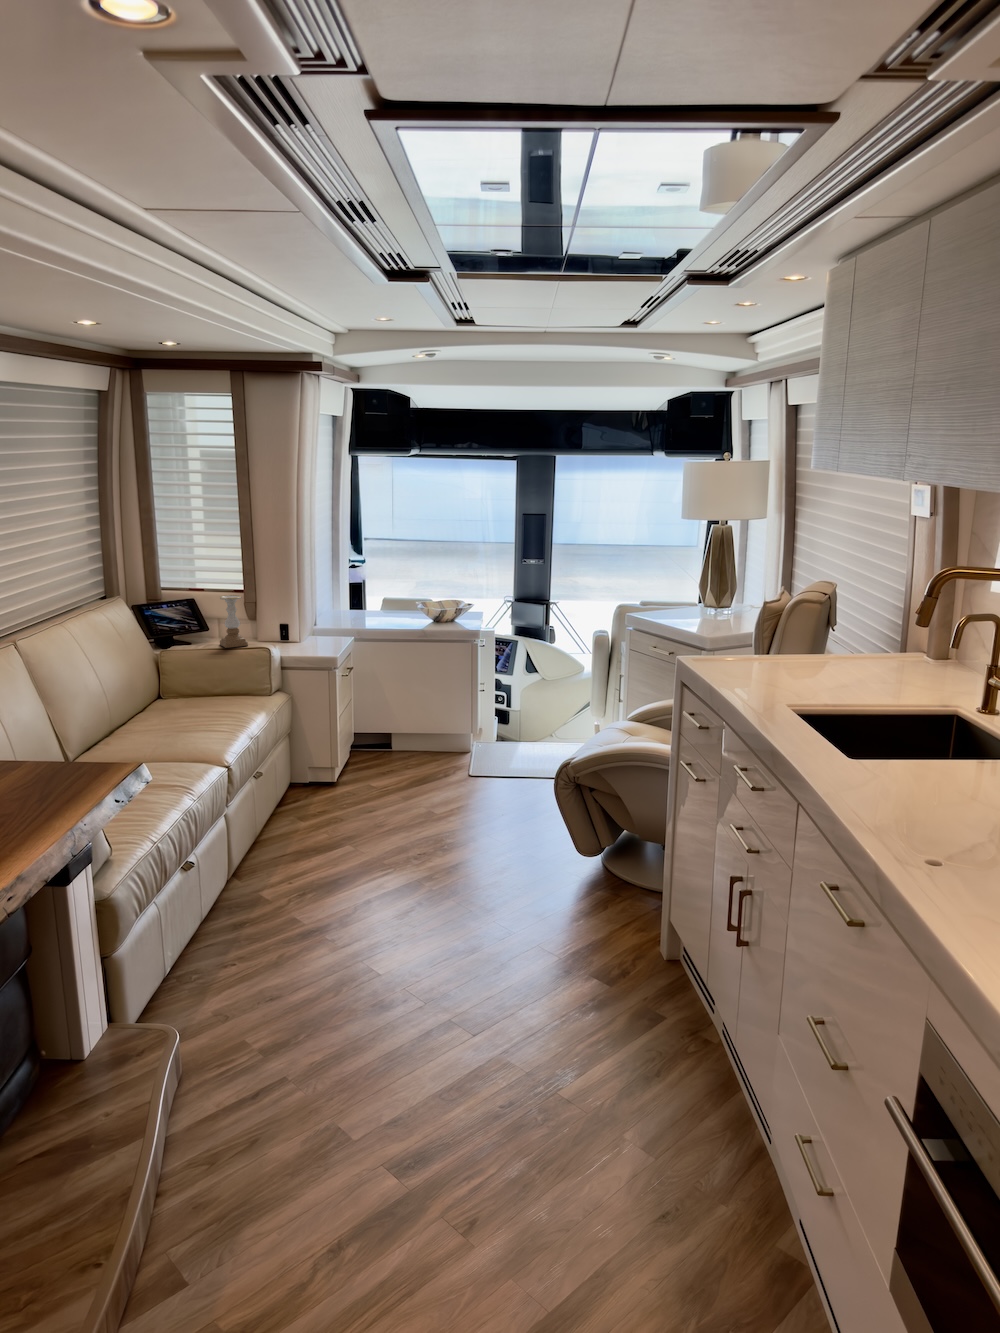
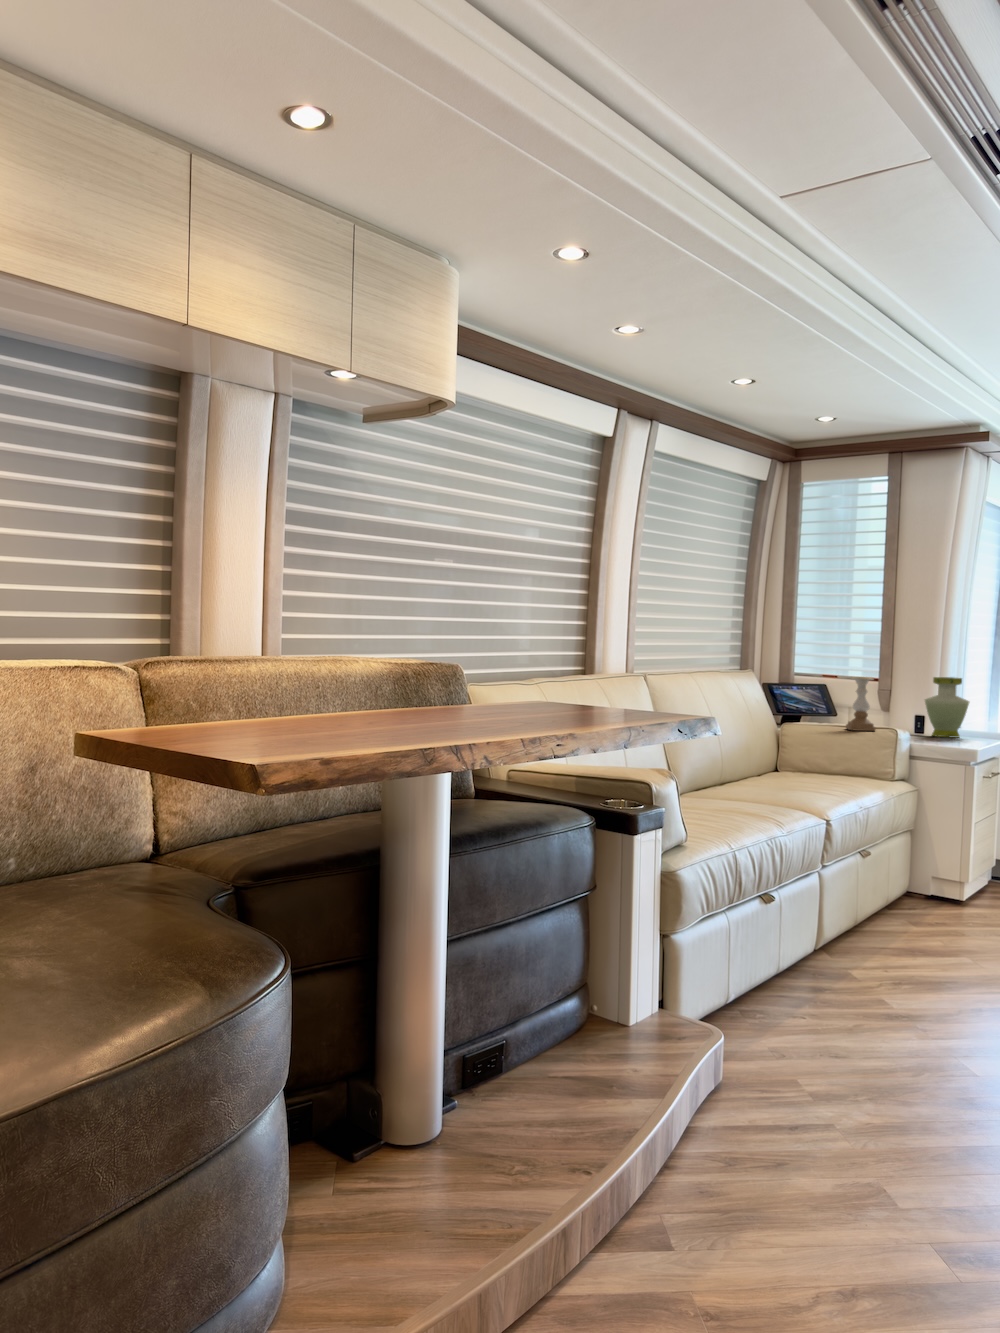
vase: none [289,593,326,648] -> present [925,677,970,737]

